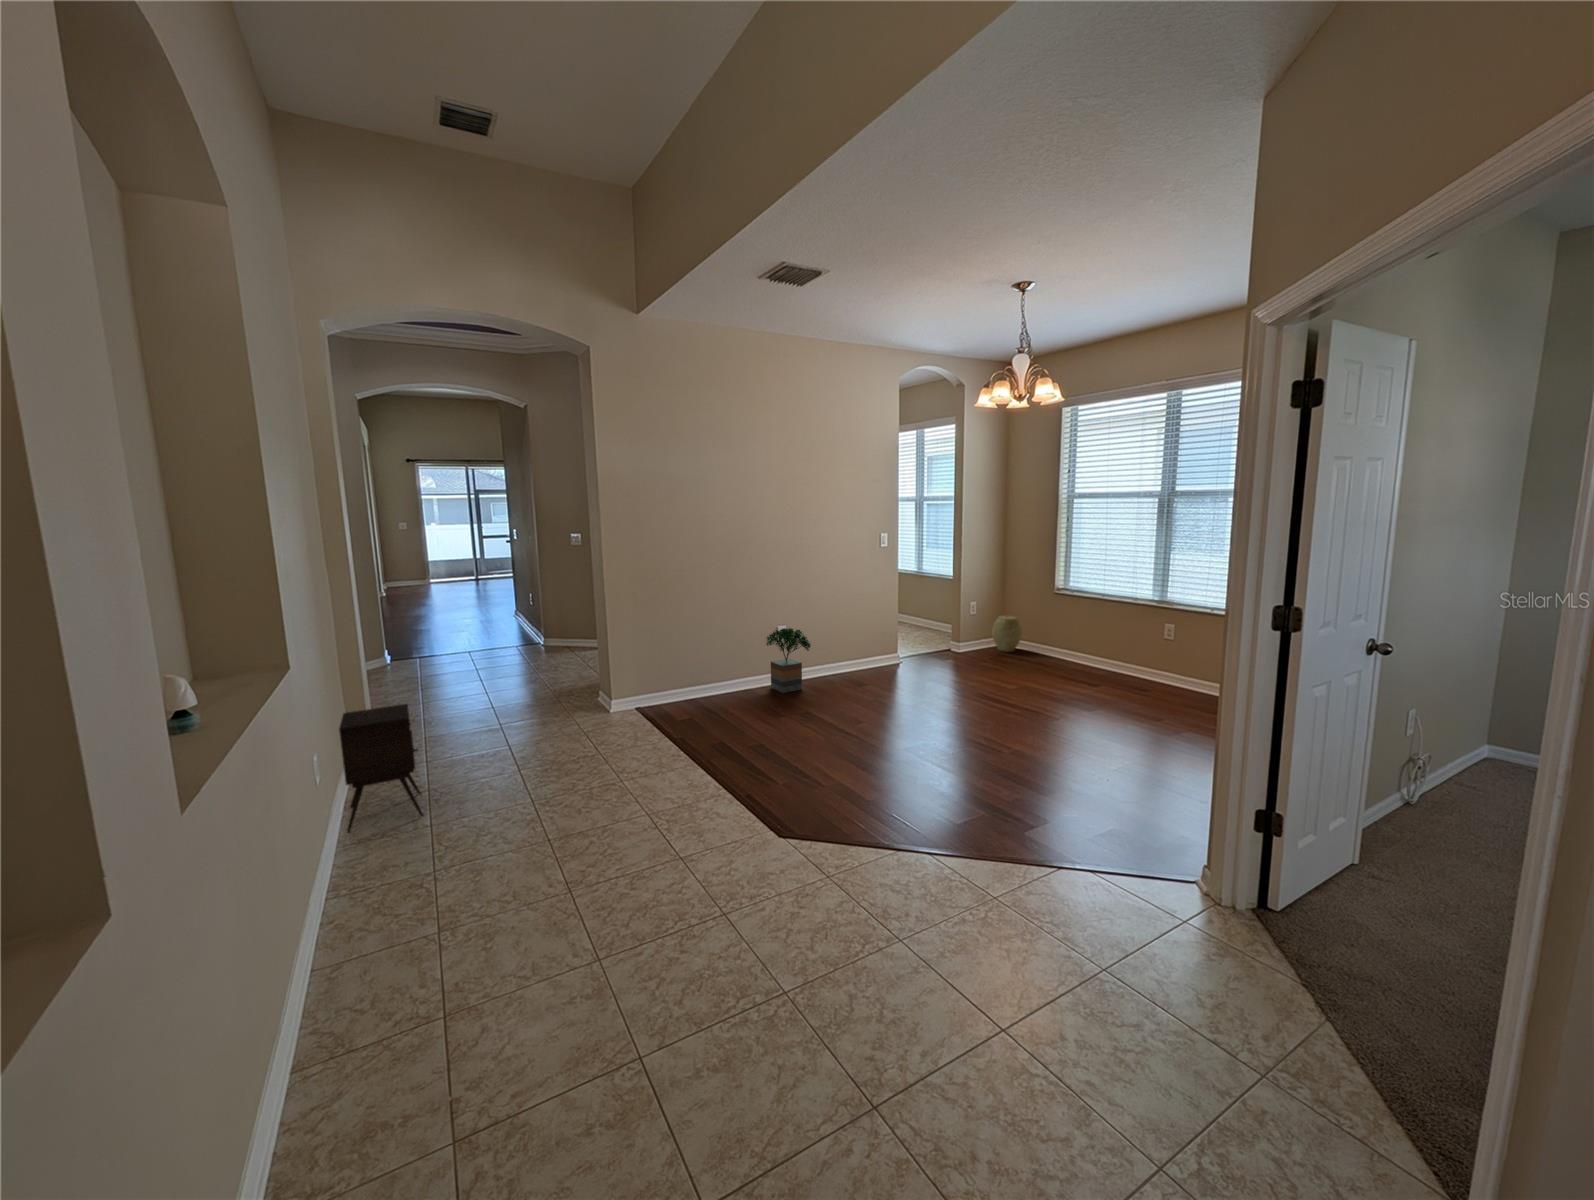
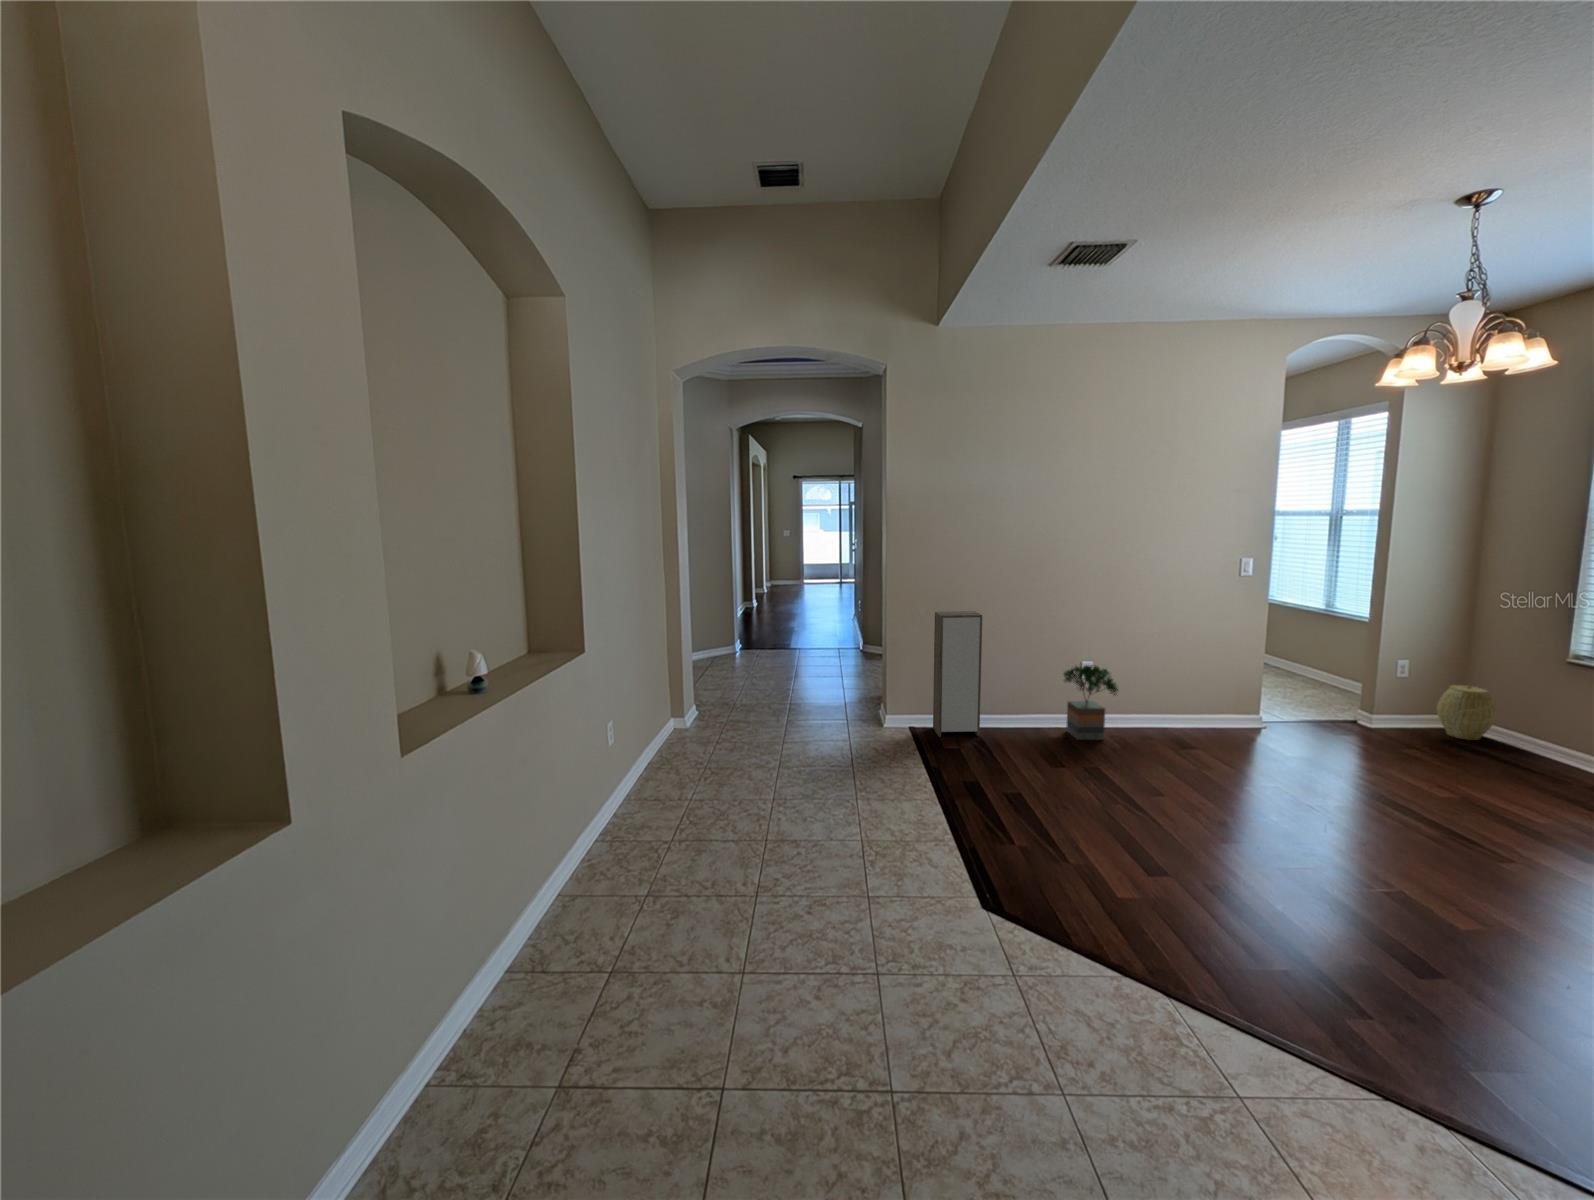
storage cabinet: none [653,589,703,711] -> present [933,611,982,737]
side table: present [339,704,423,833] -> none [634,692,698,791]

